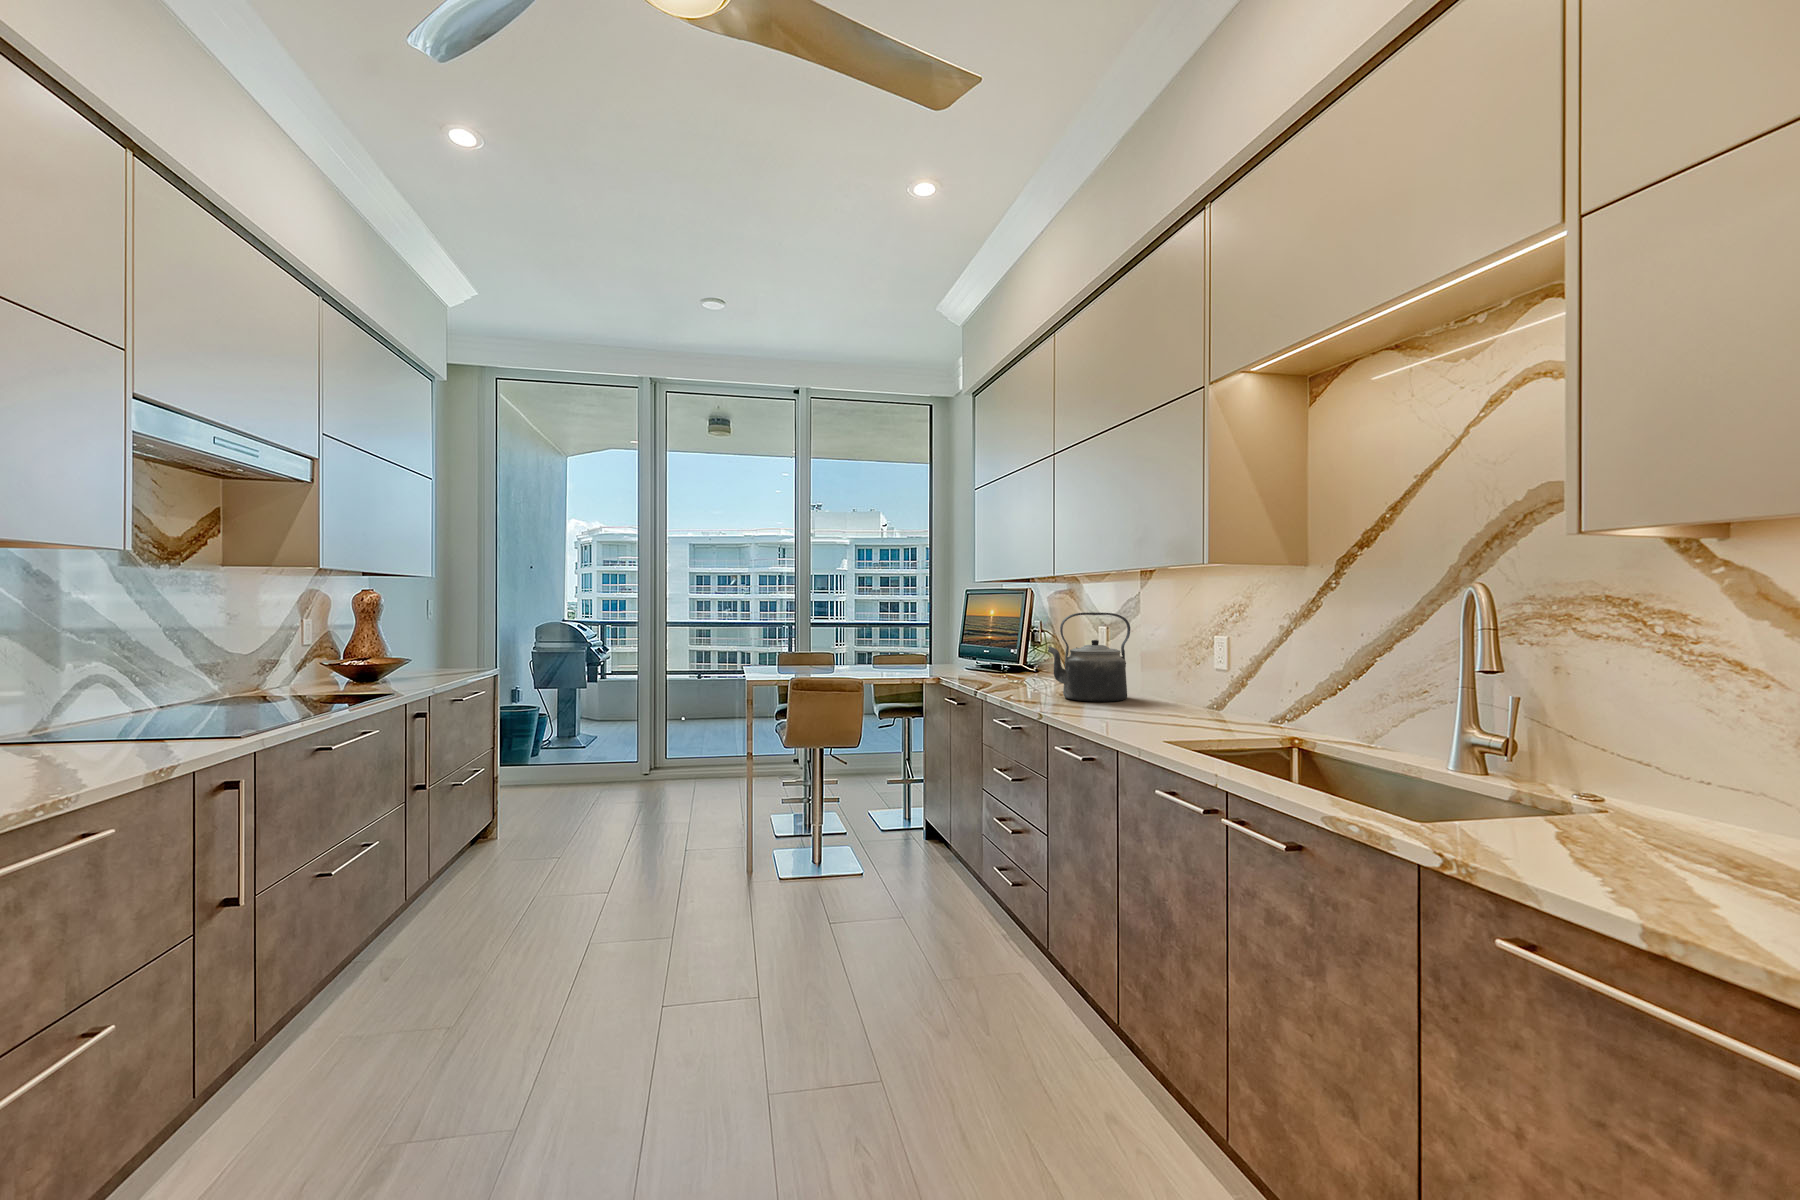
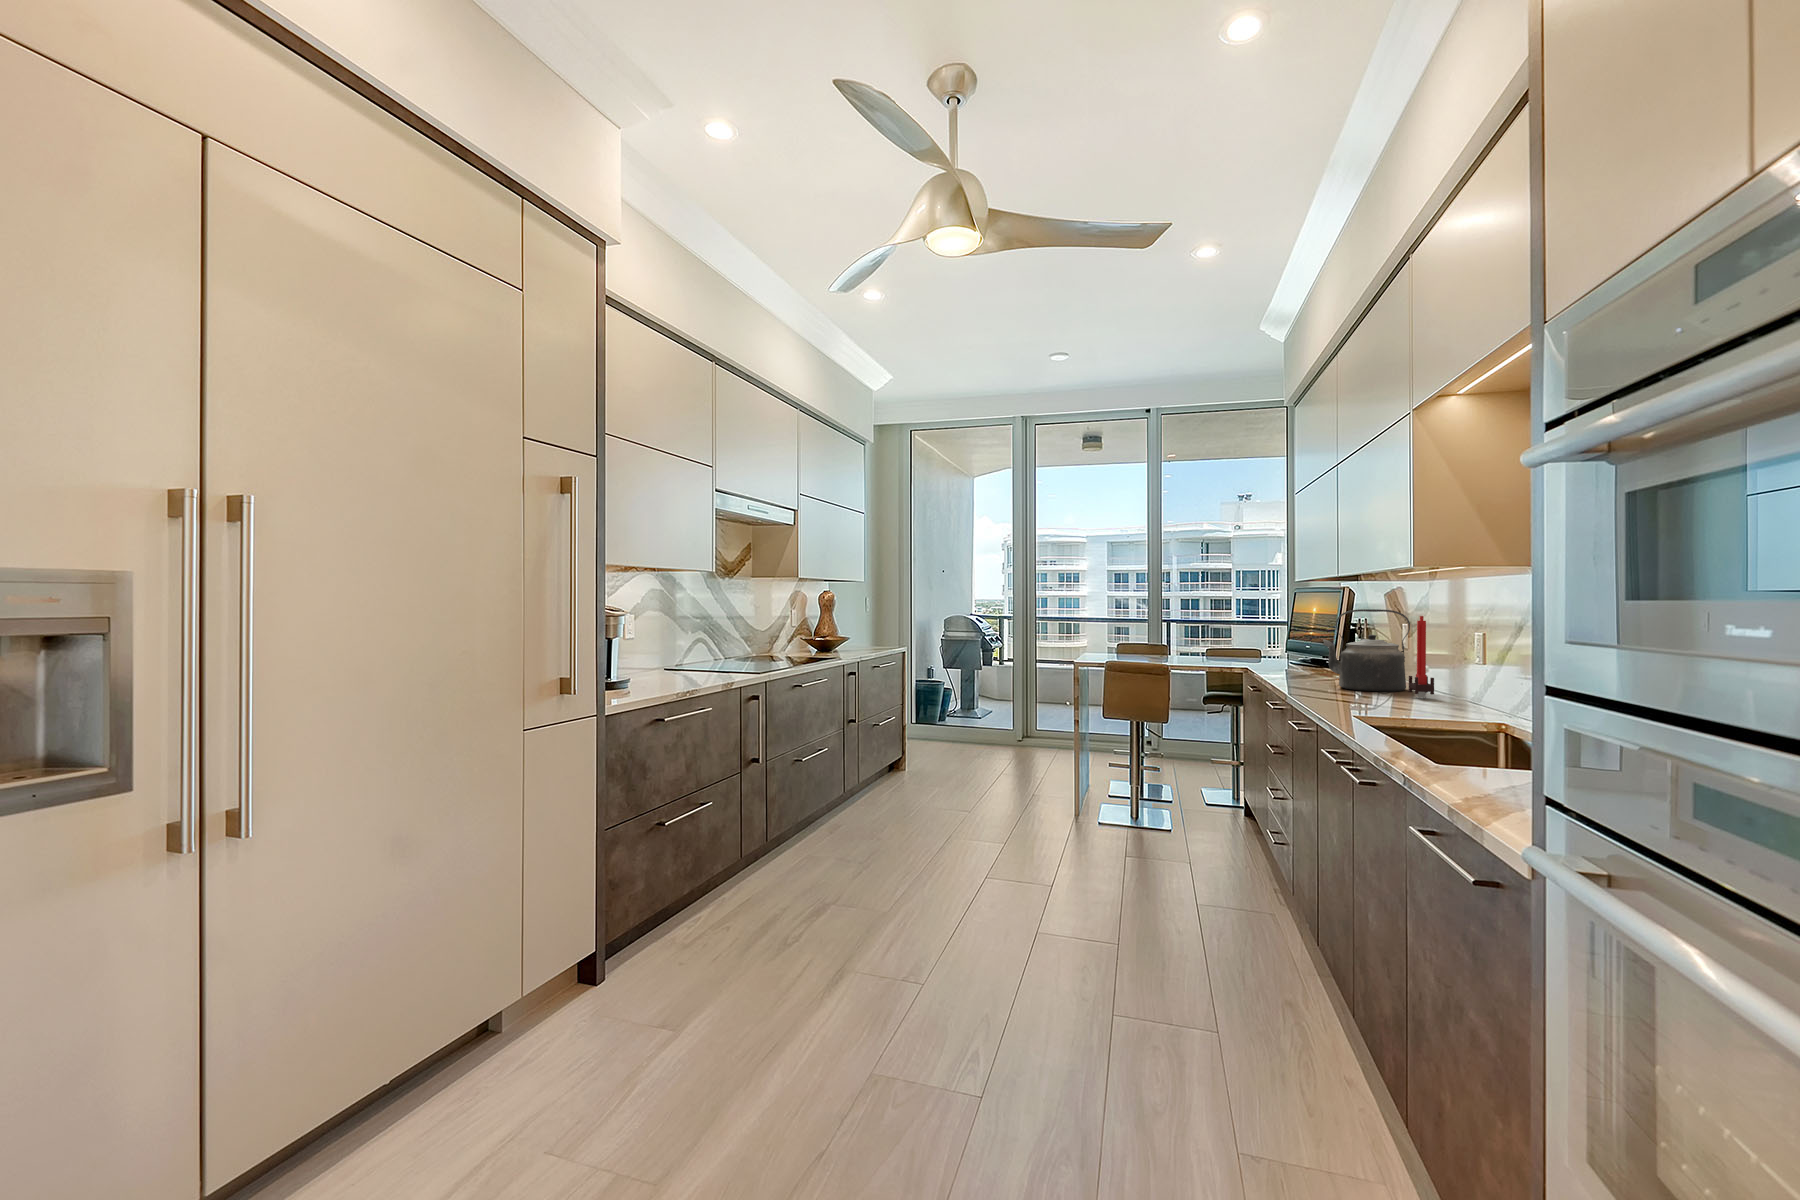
candle: none [1147,620,1173,708] -> present [1409,616,1434,698]

